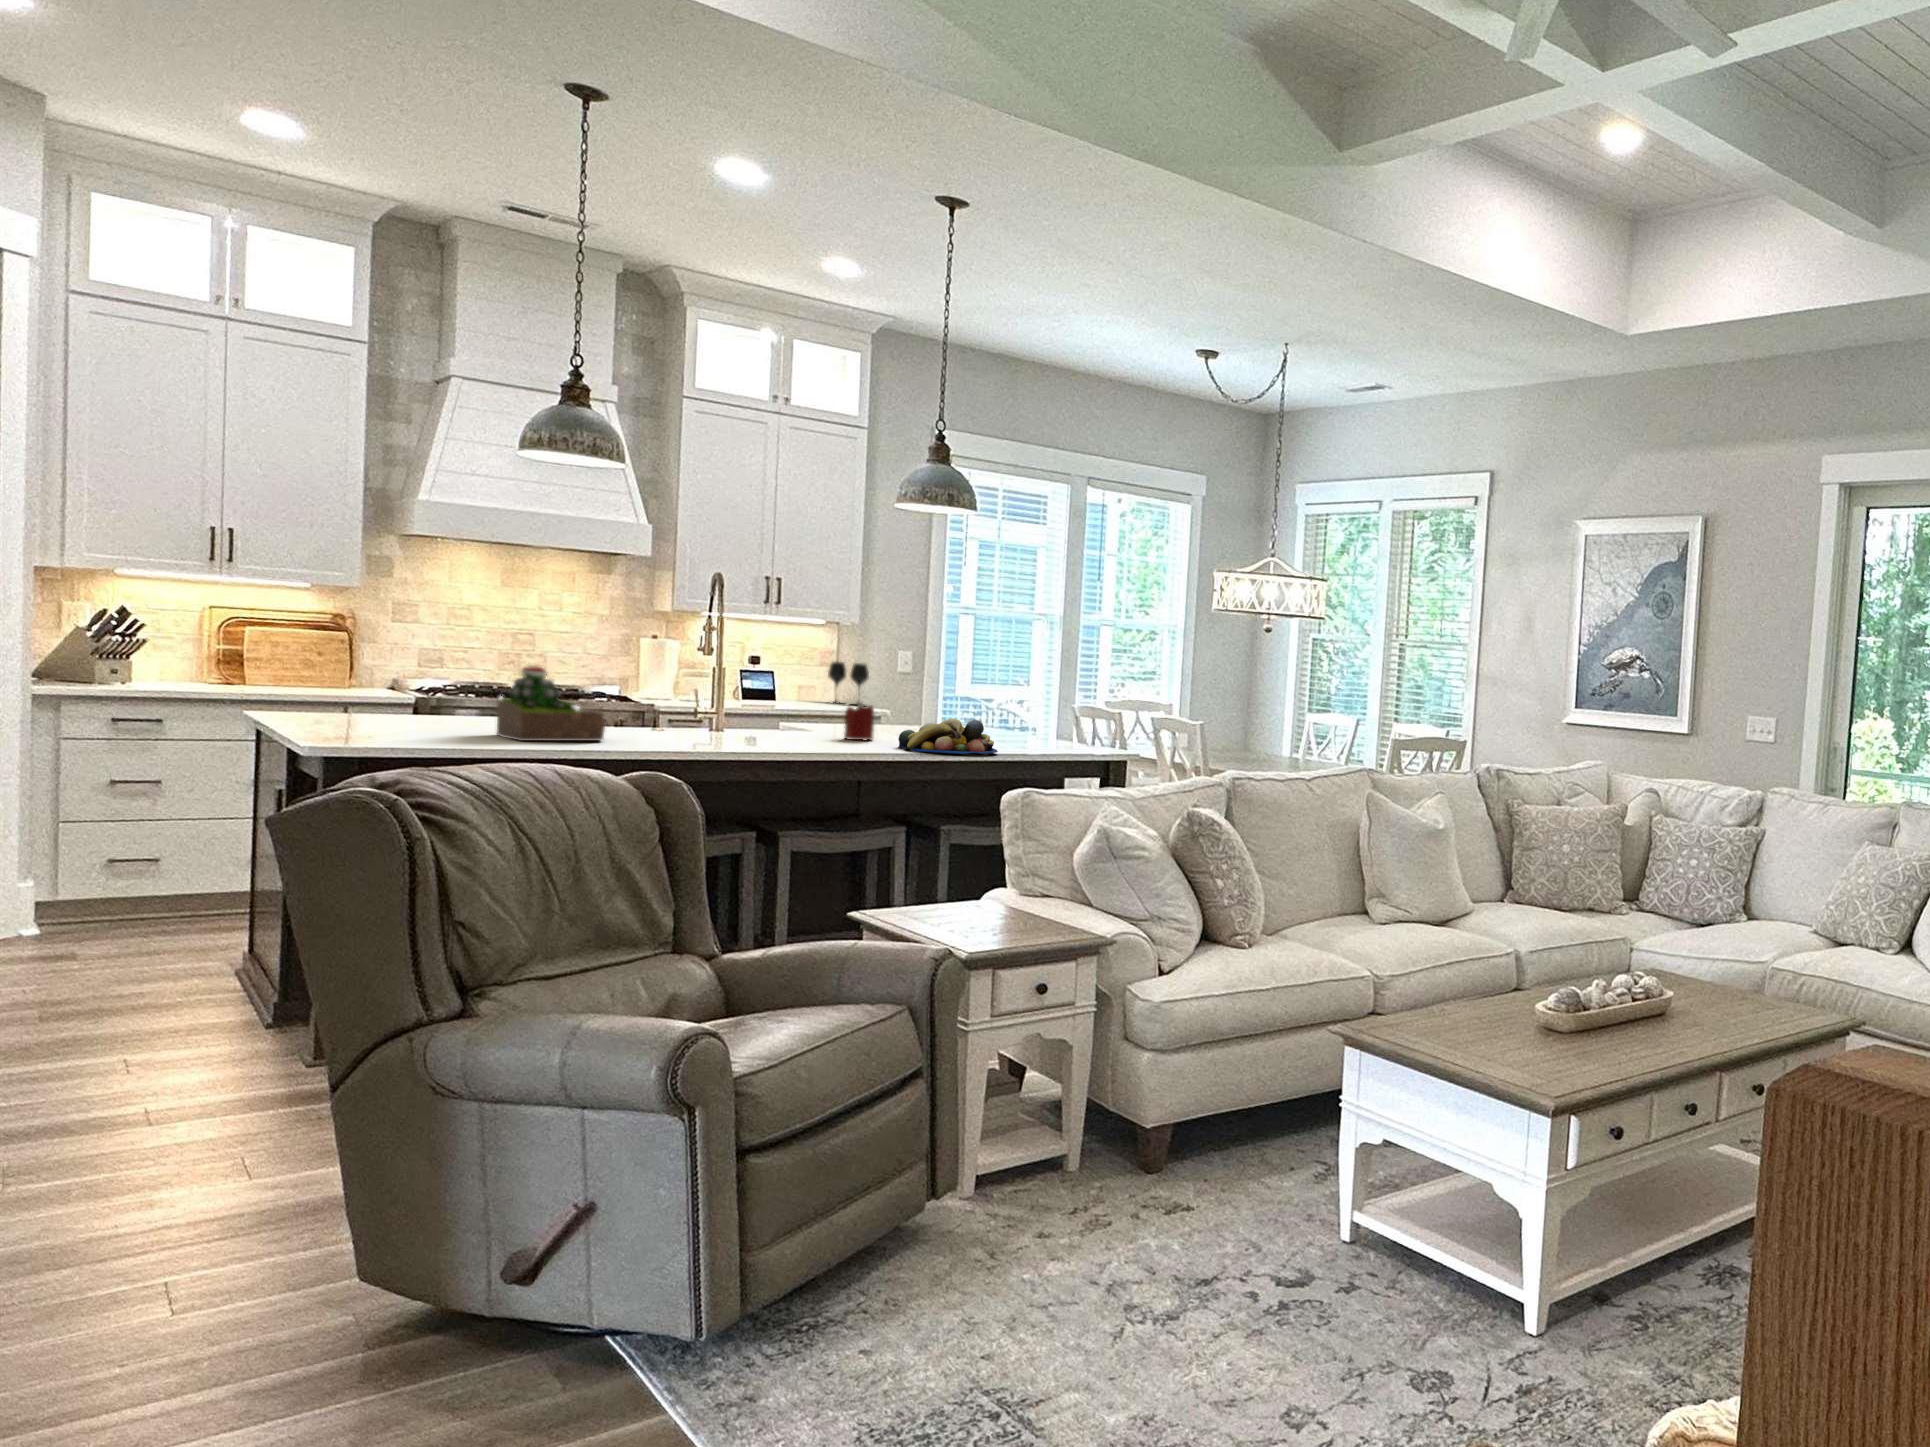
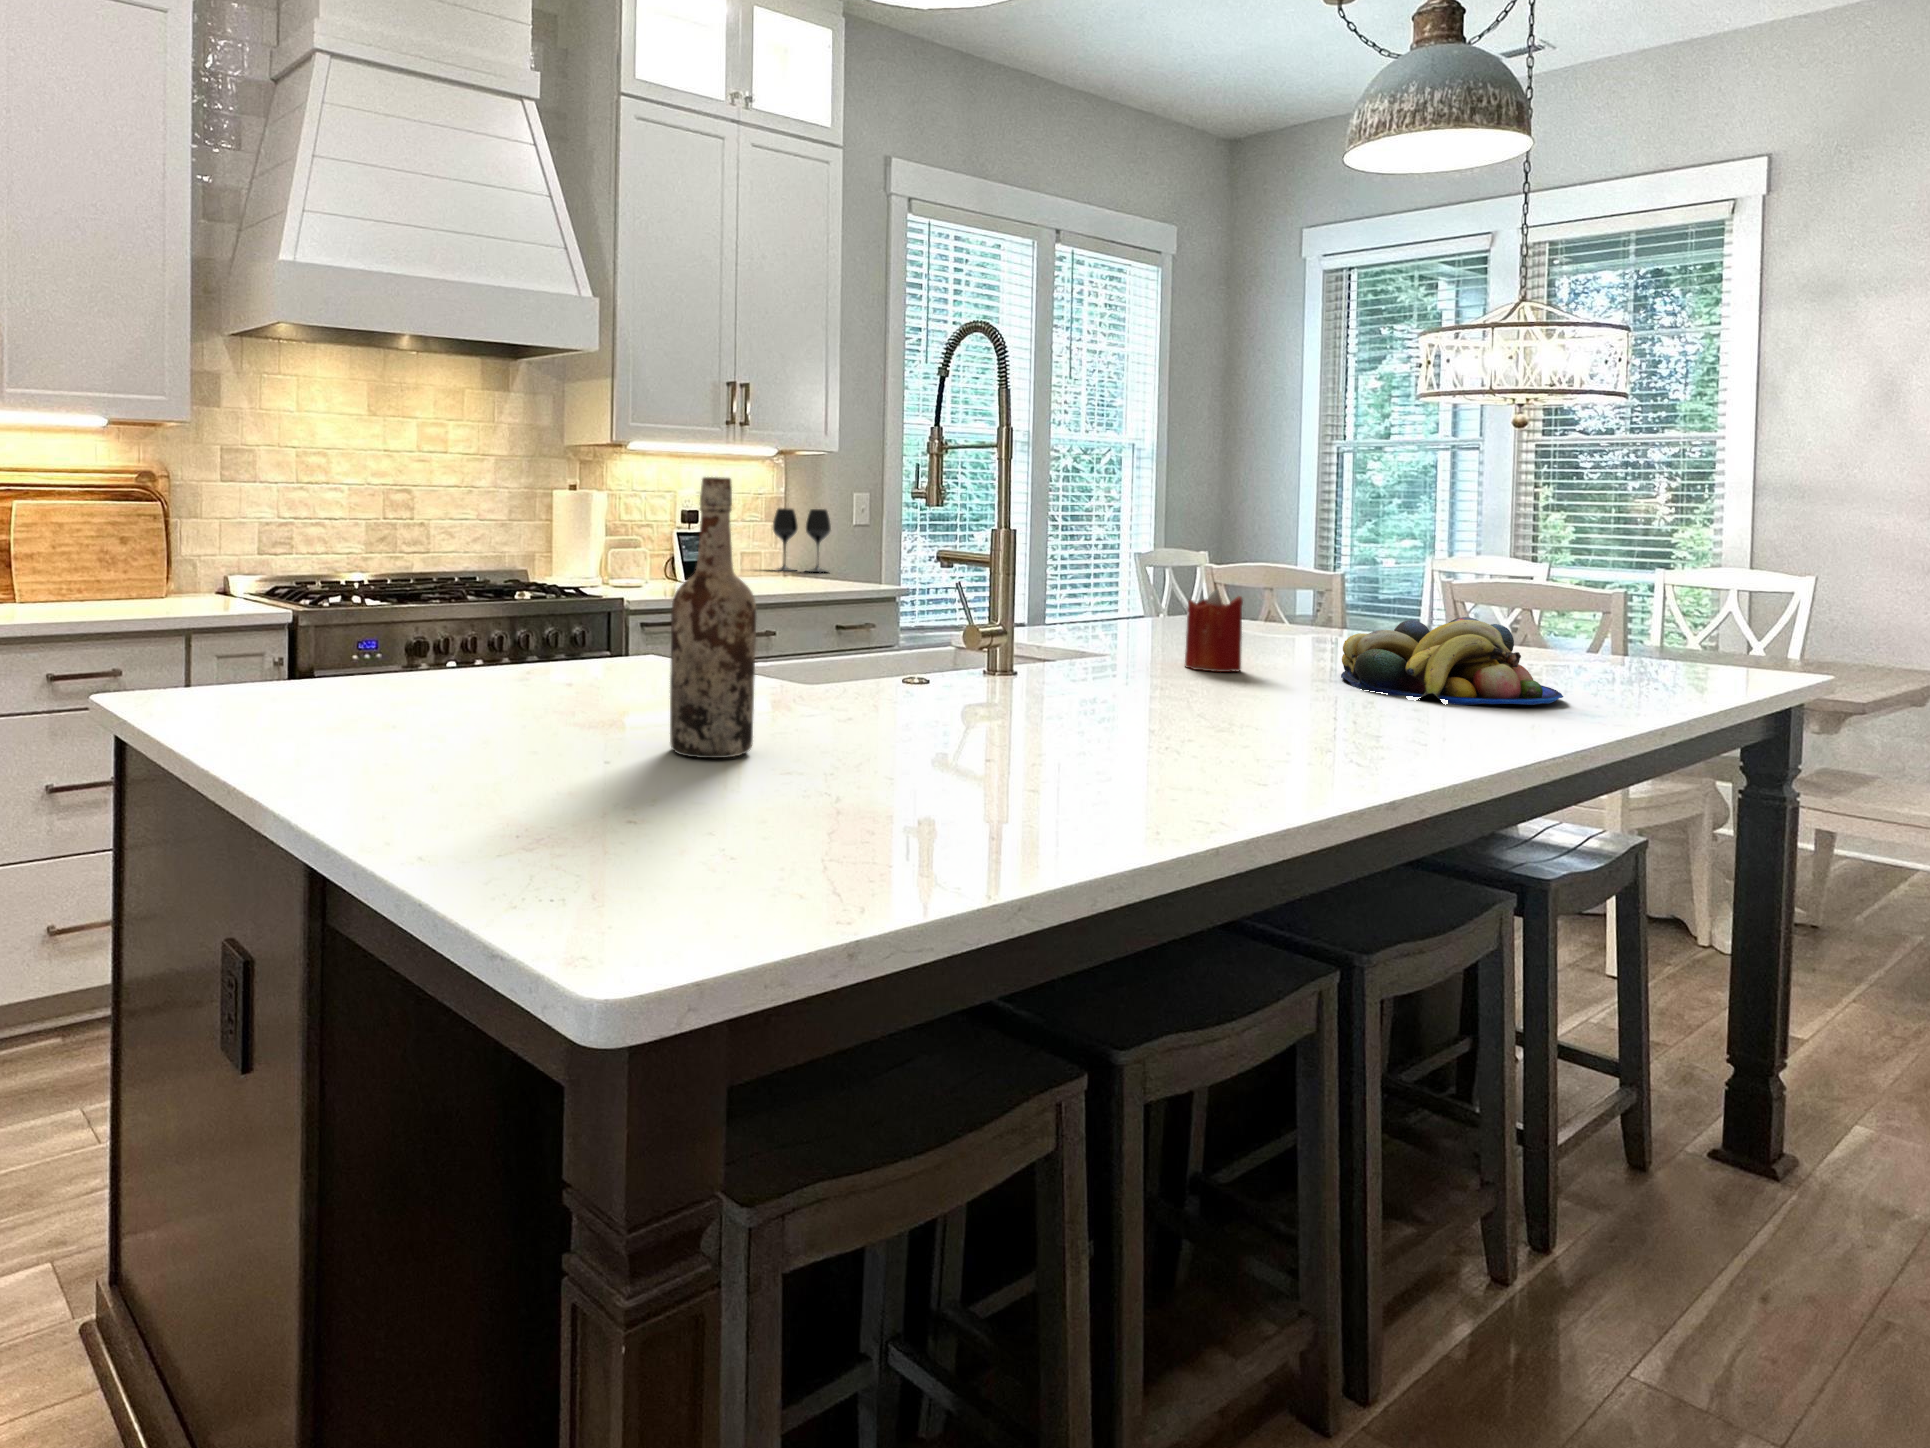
wine bottle: none [451,633,490,729] -> present [670,477,756,758]
succulent plant: present [497,666,605,741] -> none [841,568,1106,823]

